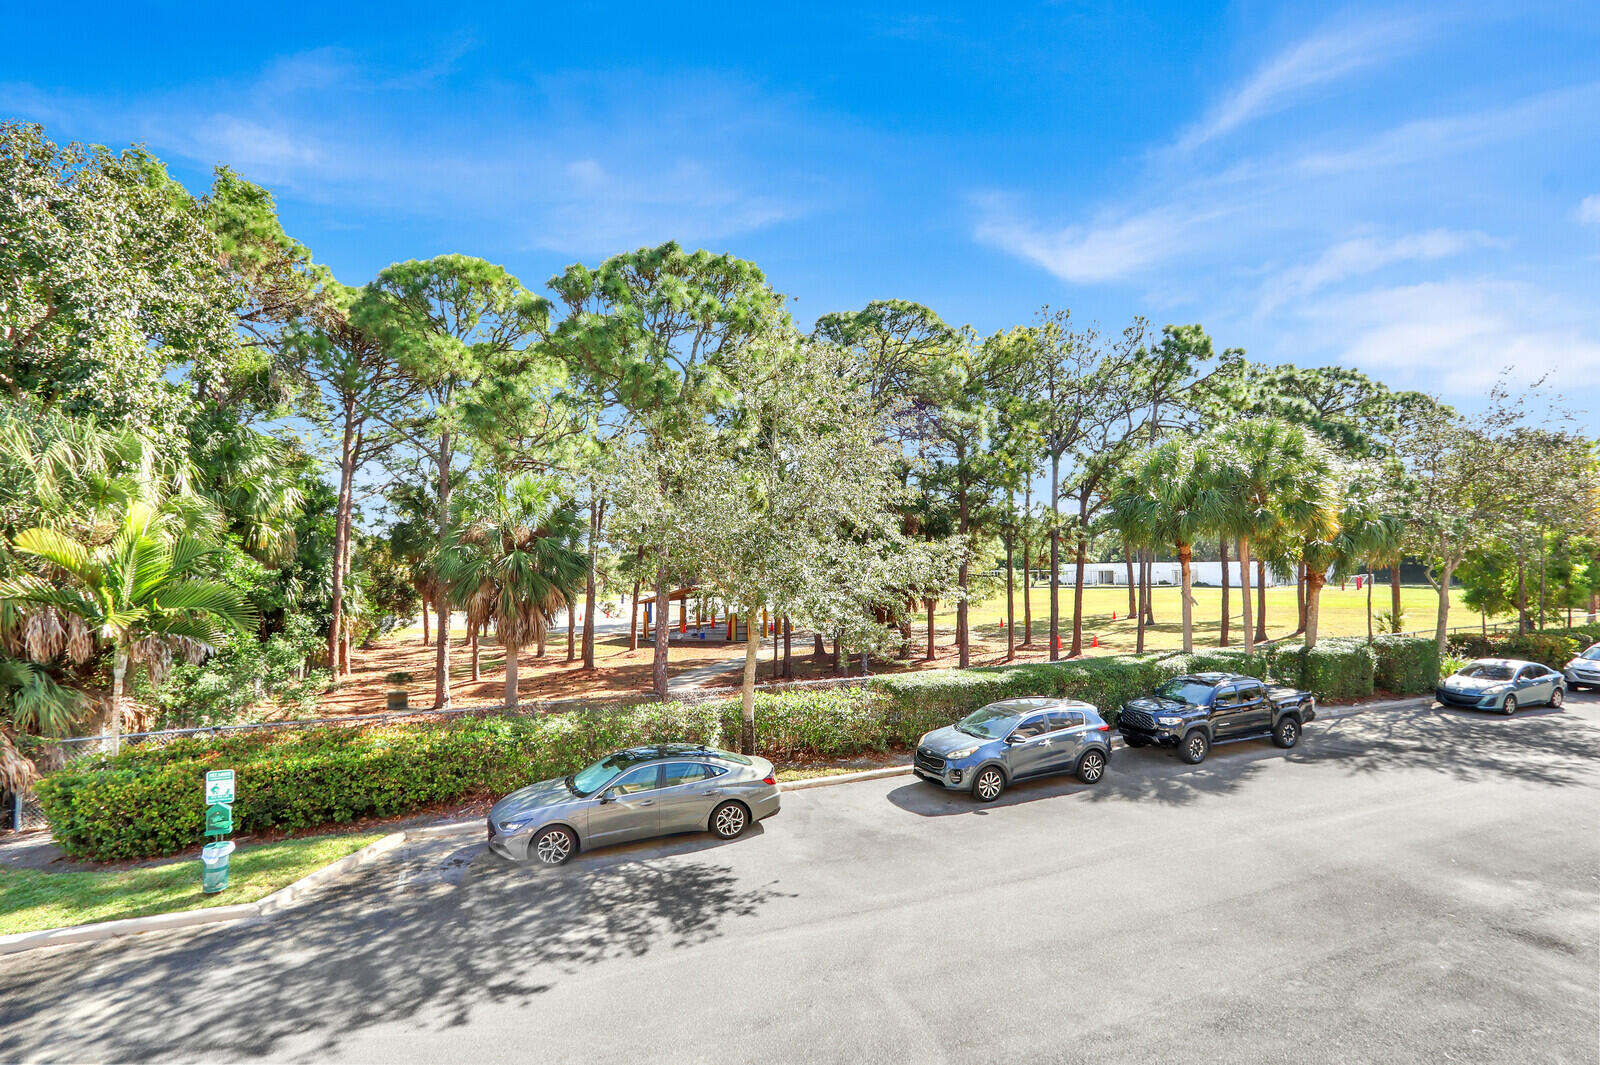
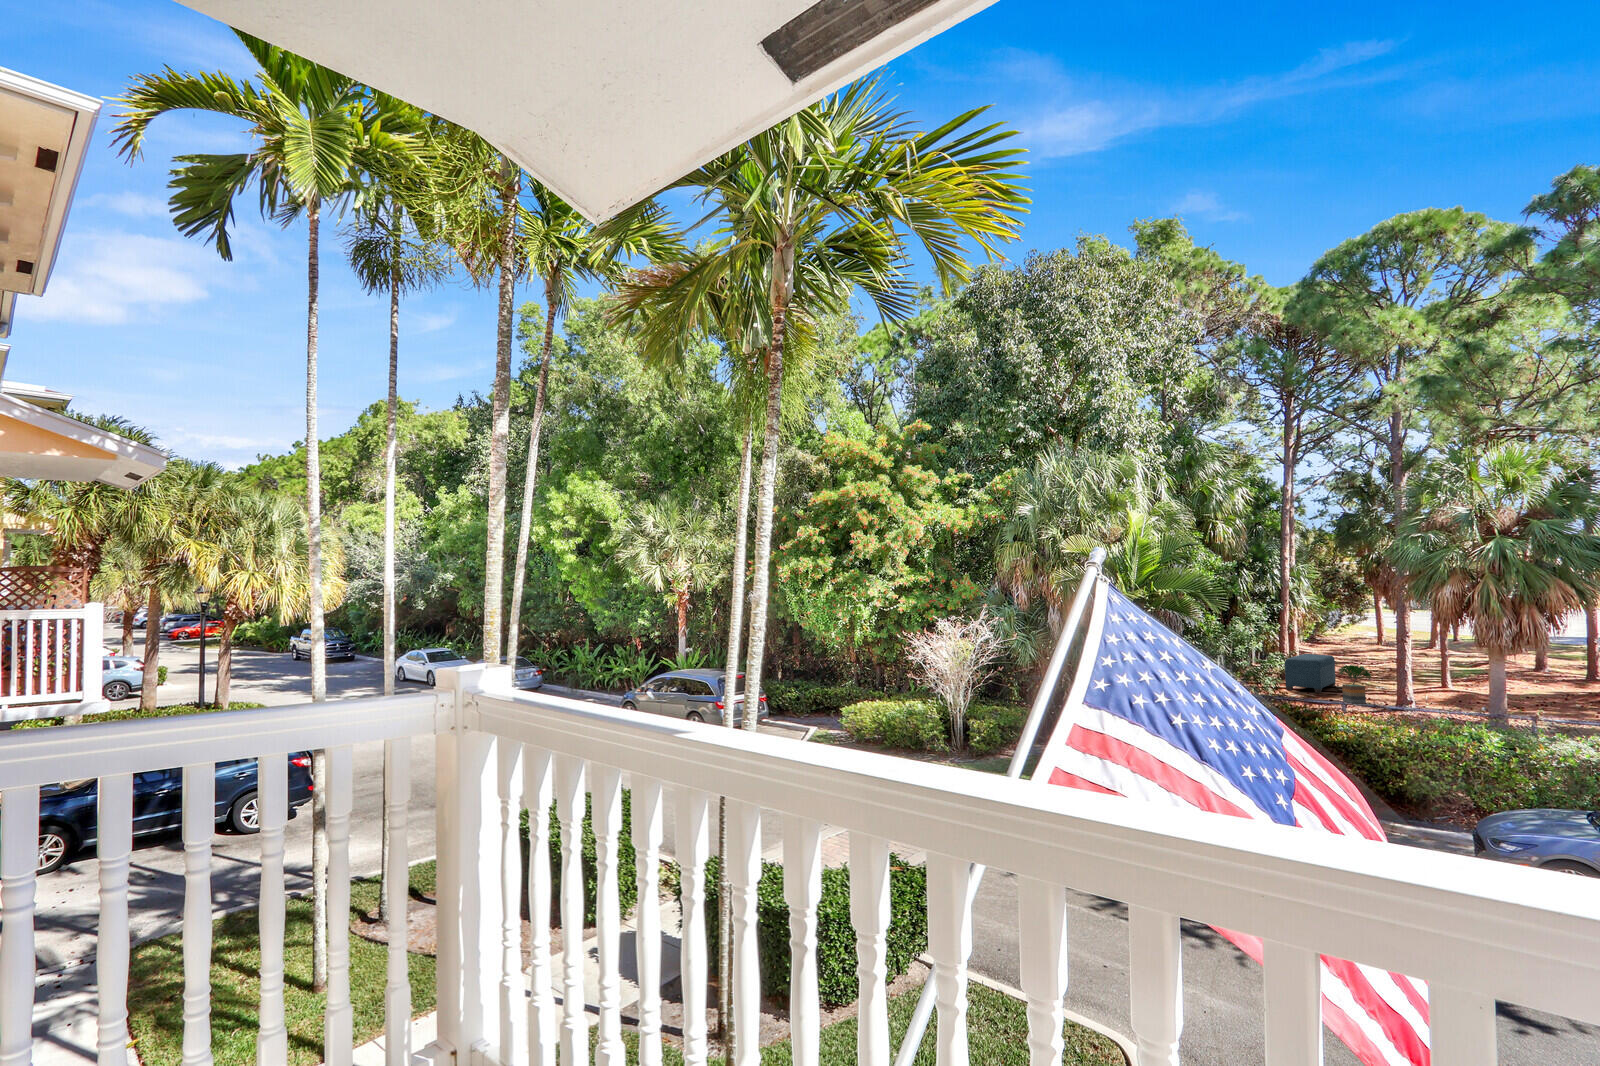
bench: none [331,663,383,706] -> present [1285,654,1336,693]

